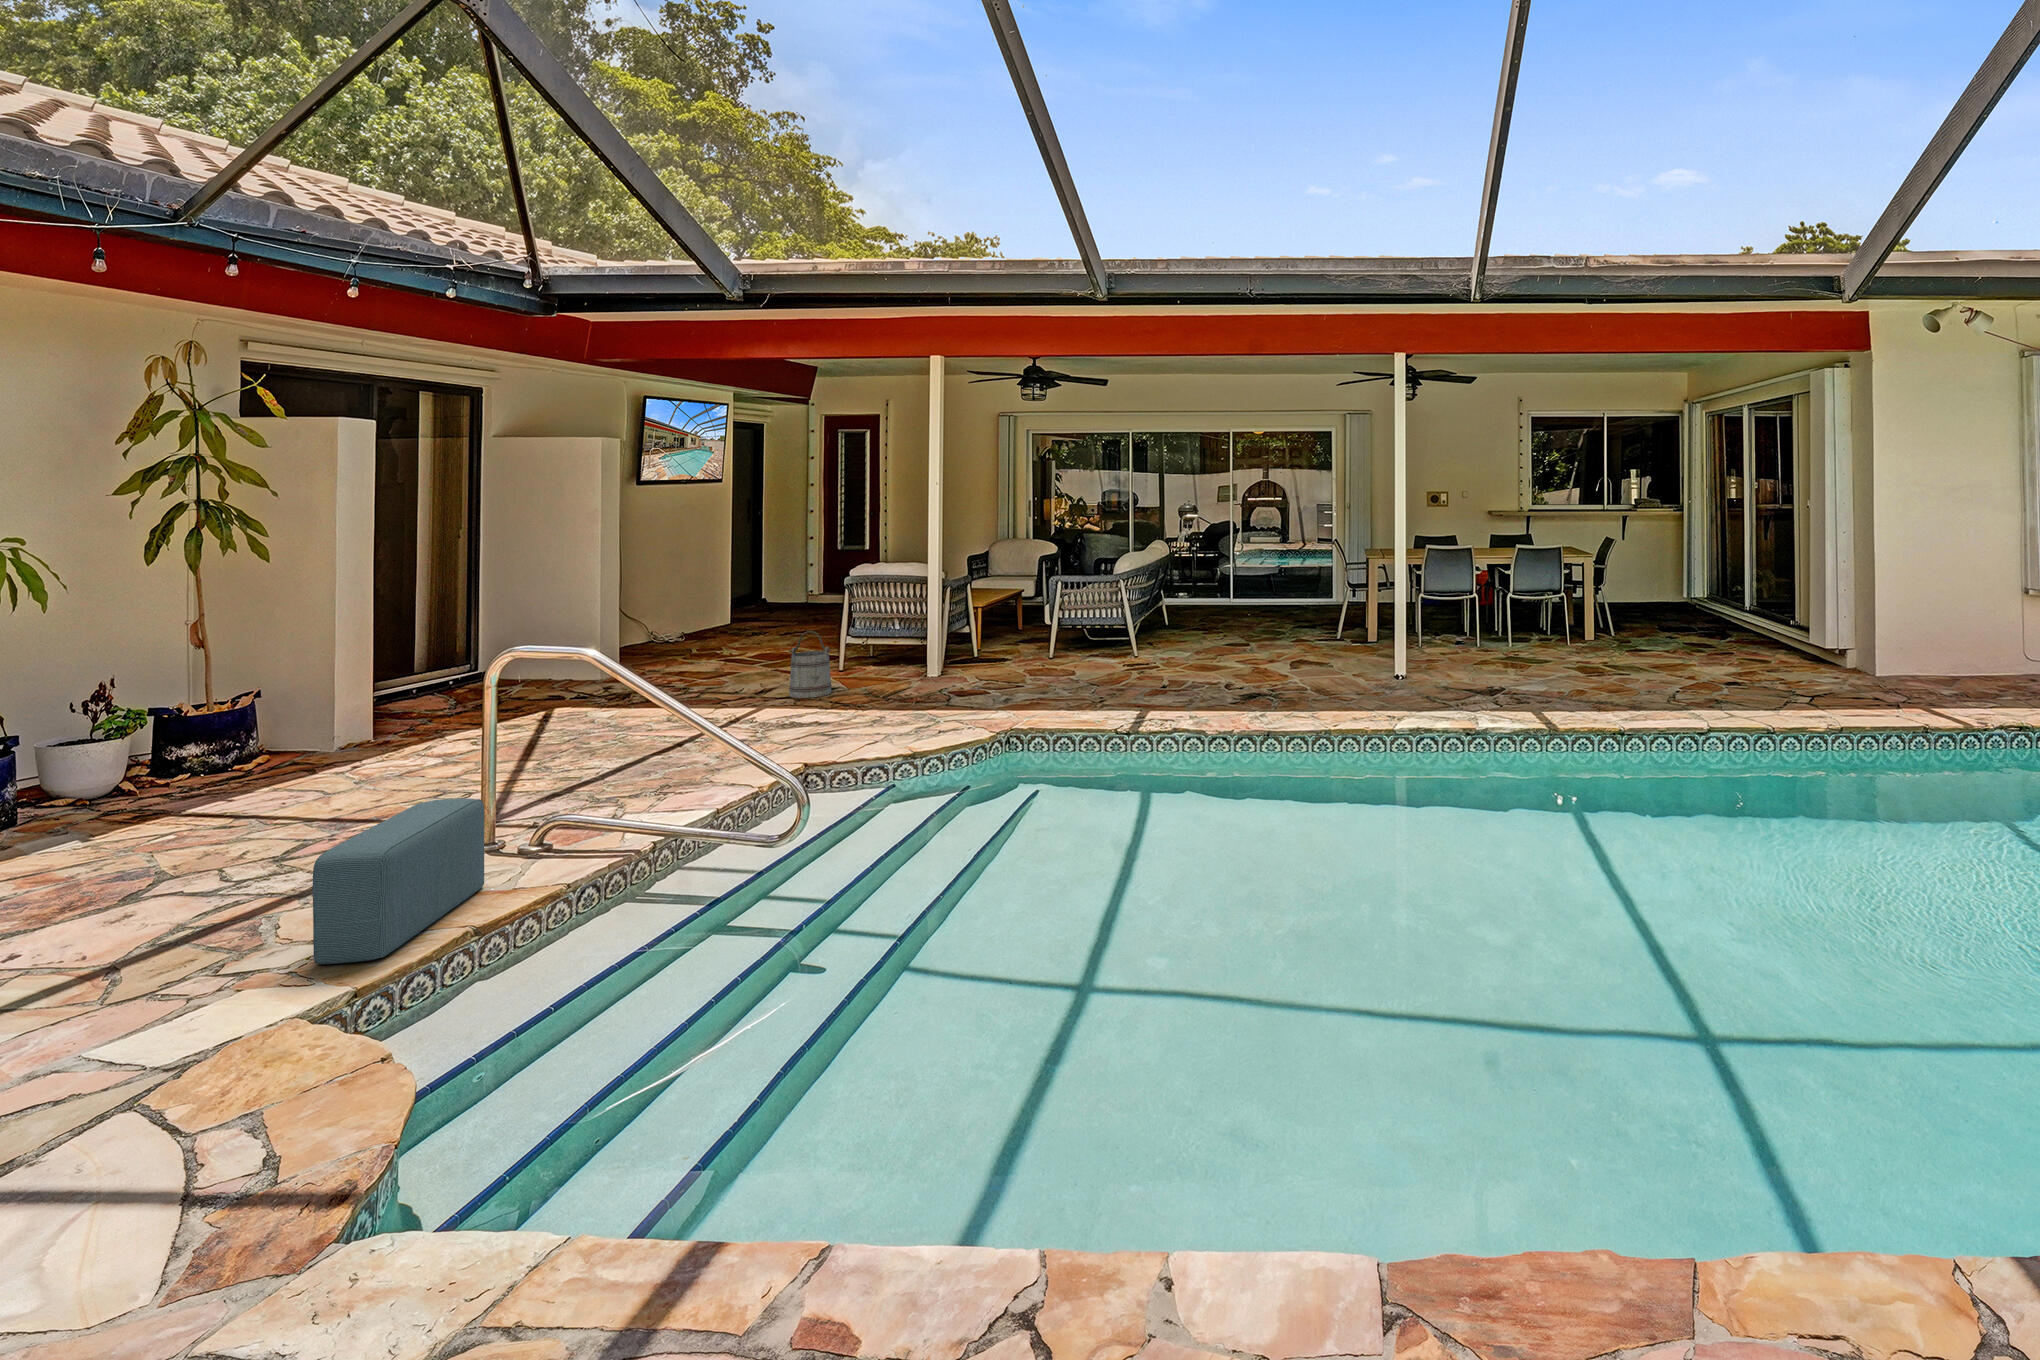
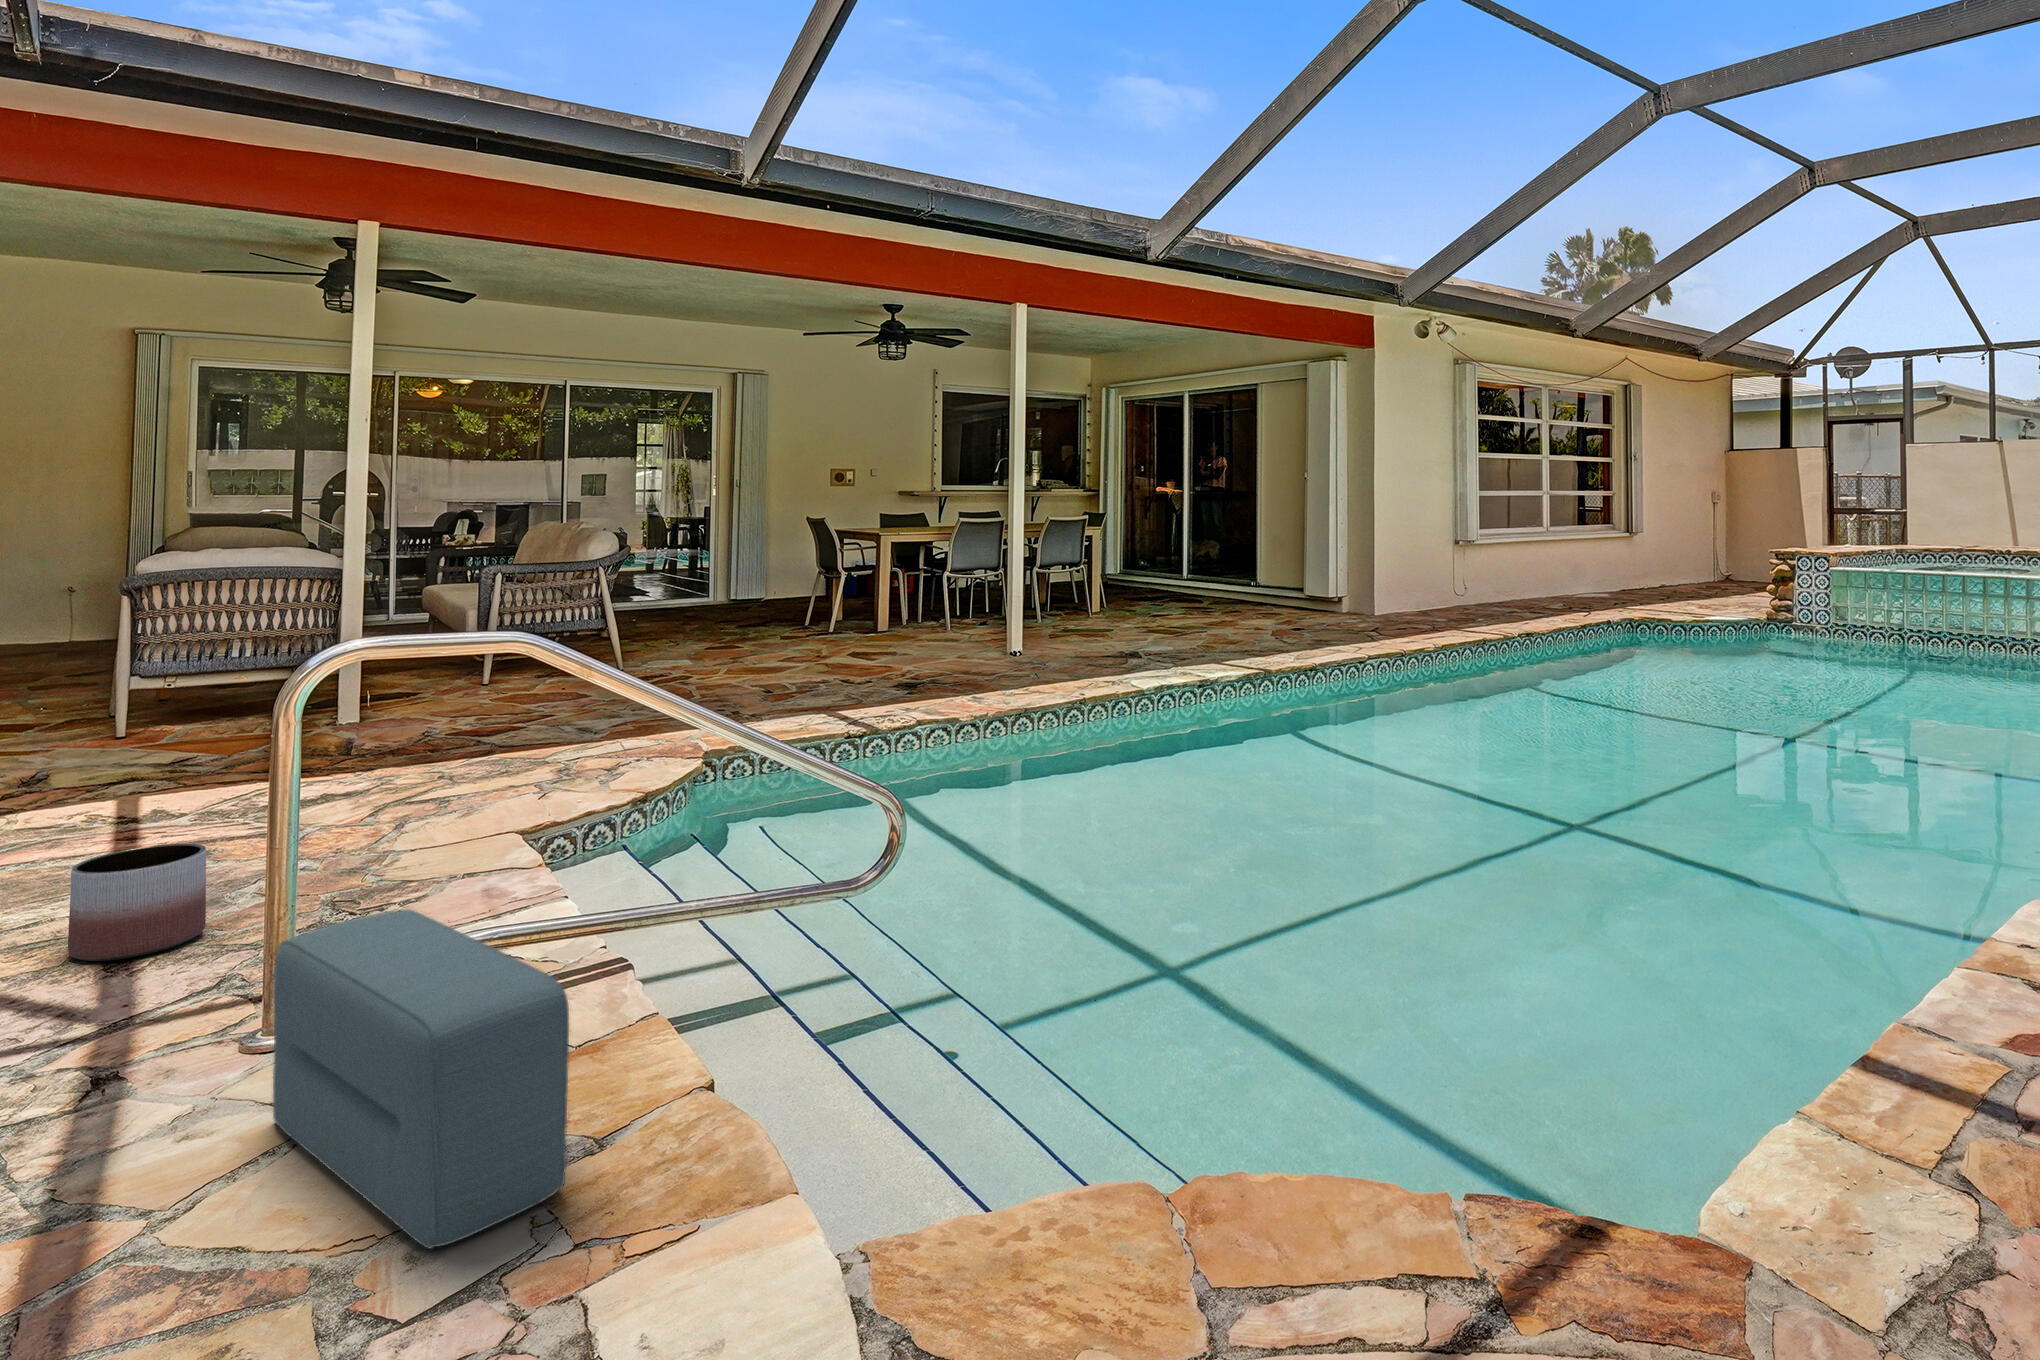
bucket: present [789,631,832,698] -> none [88,660,190,780]
planter: none [567,742,625,797] -> present [68,844,206,961]

